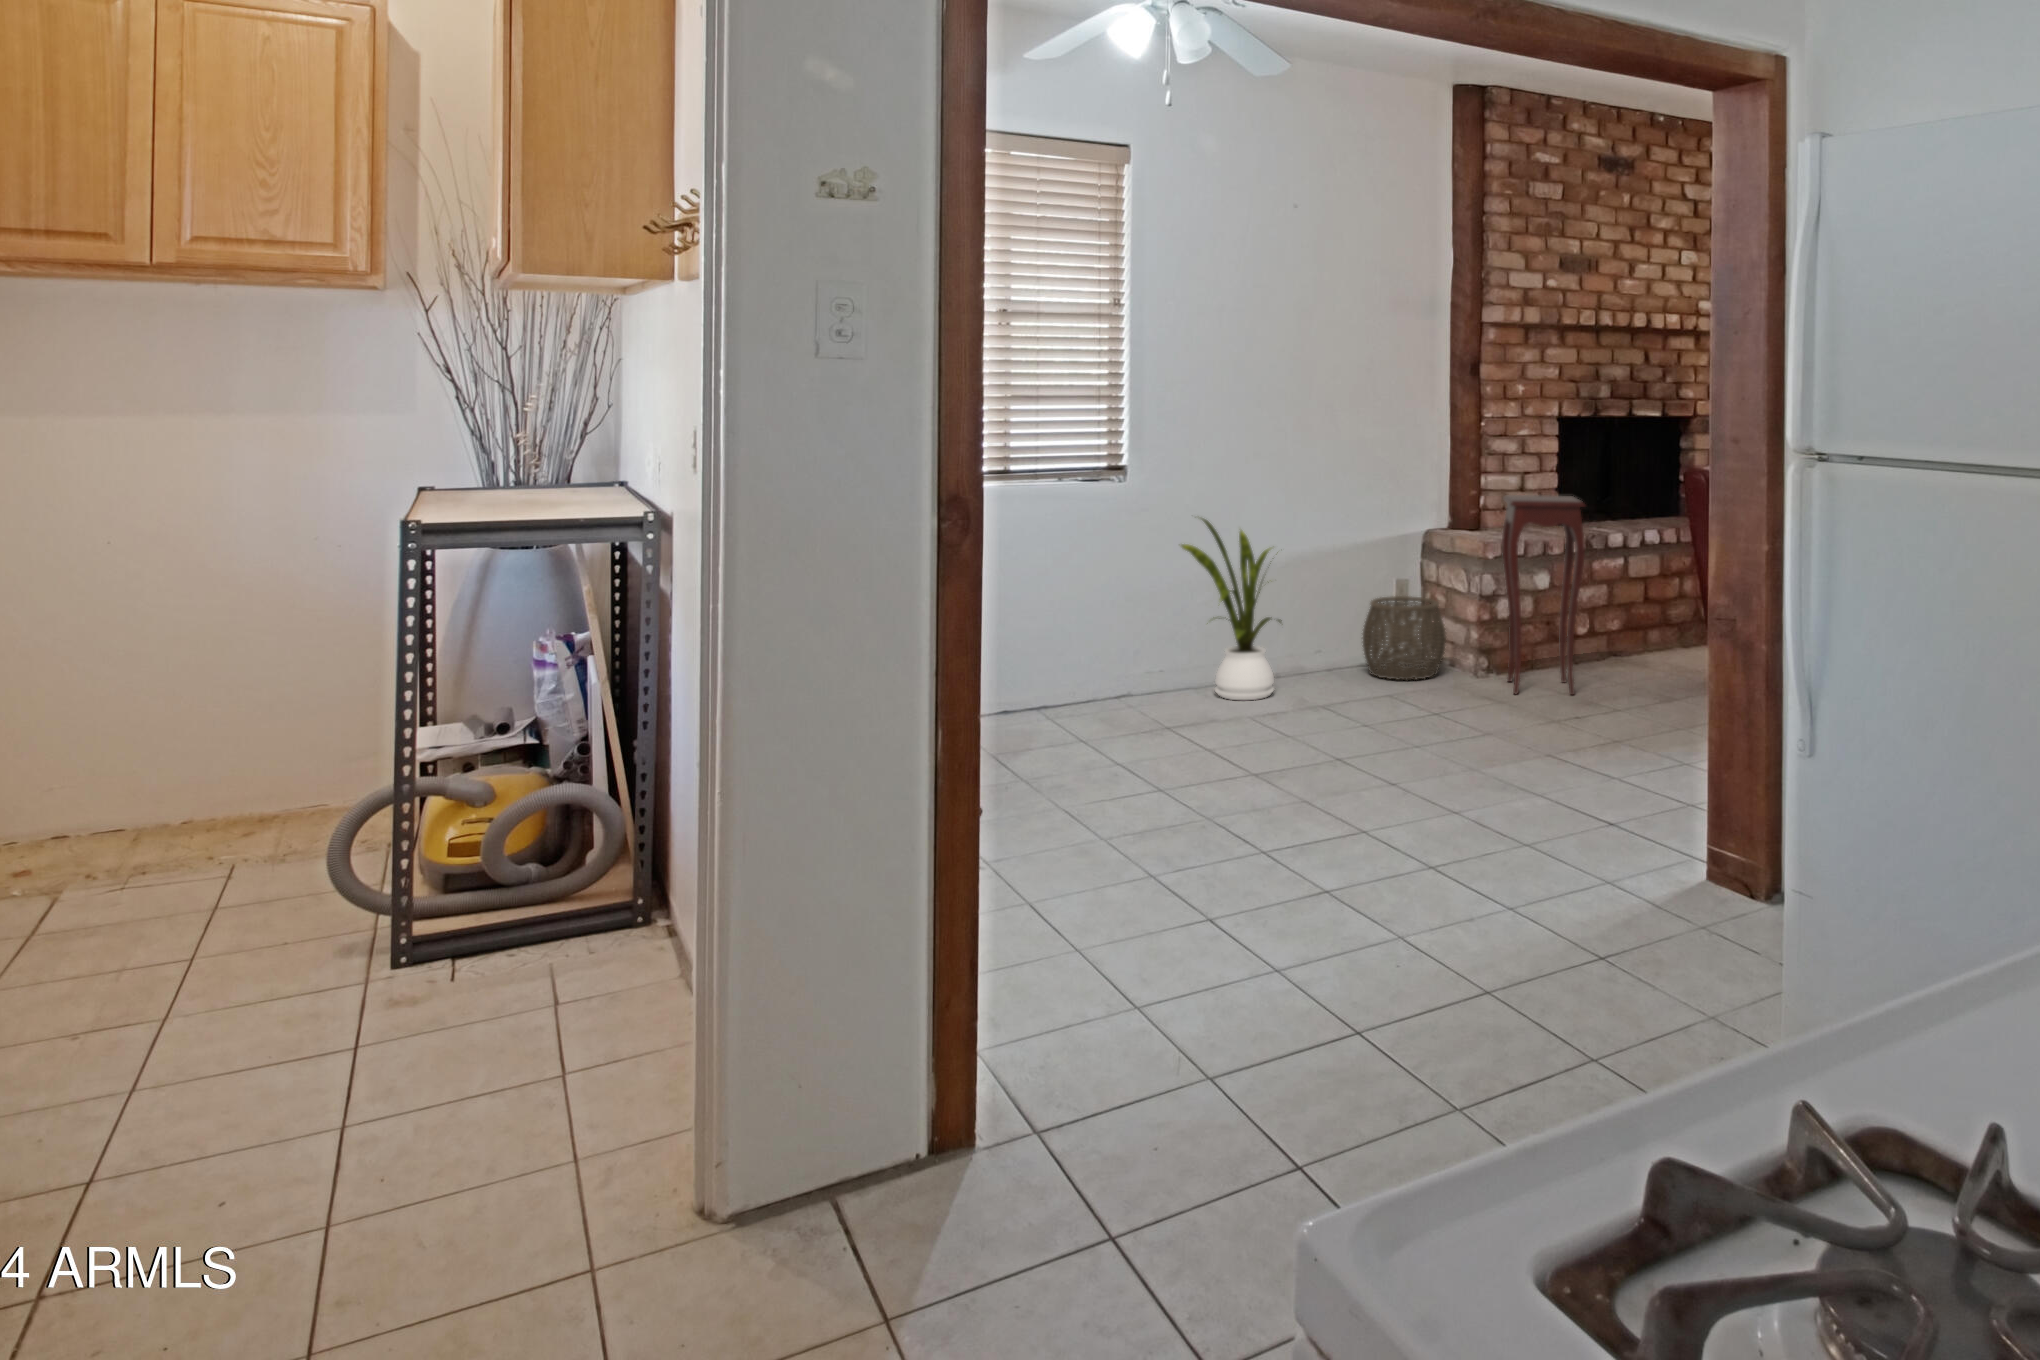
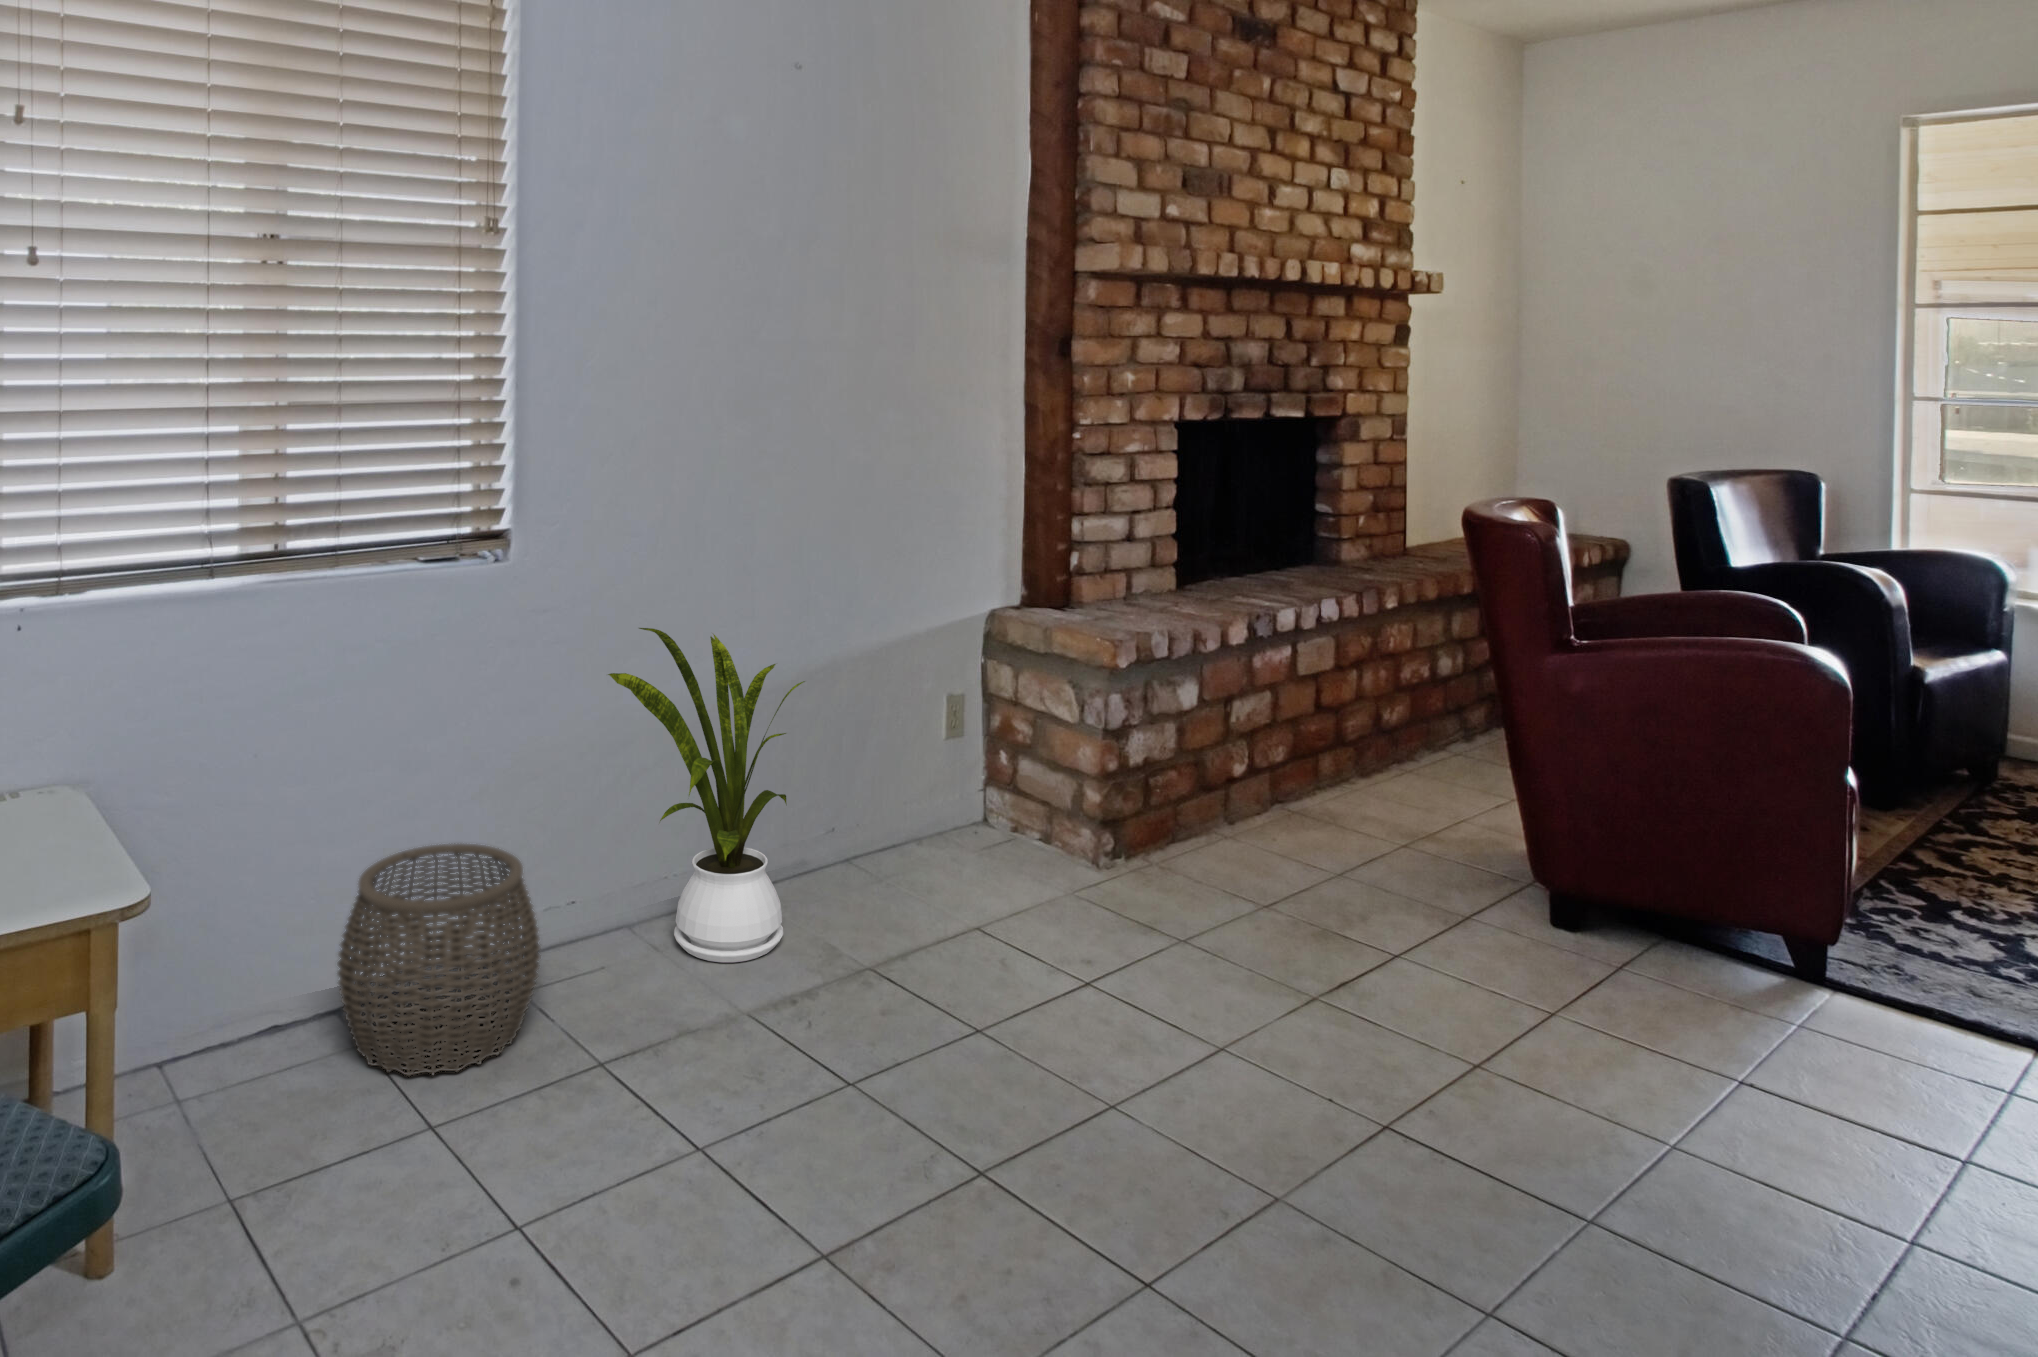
side table: present [1502,495,1585,695] -> none [1146,561,1321,917]
woven basket: present [1362,596,1446,681] -> present [338,843,541,1076]

